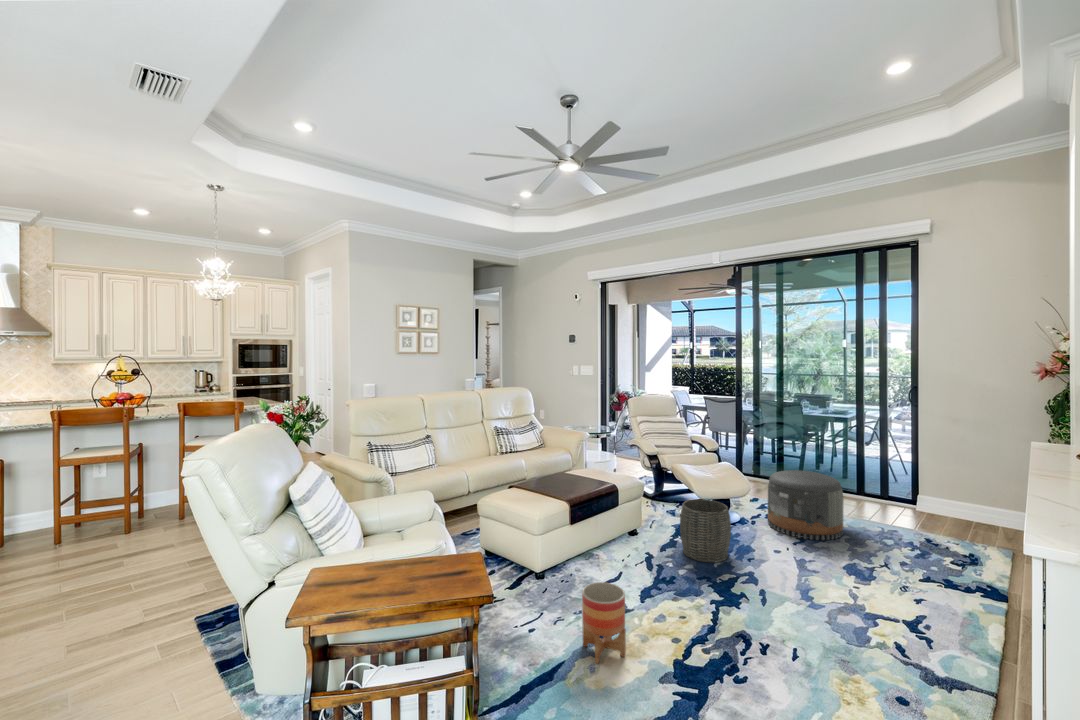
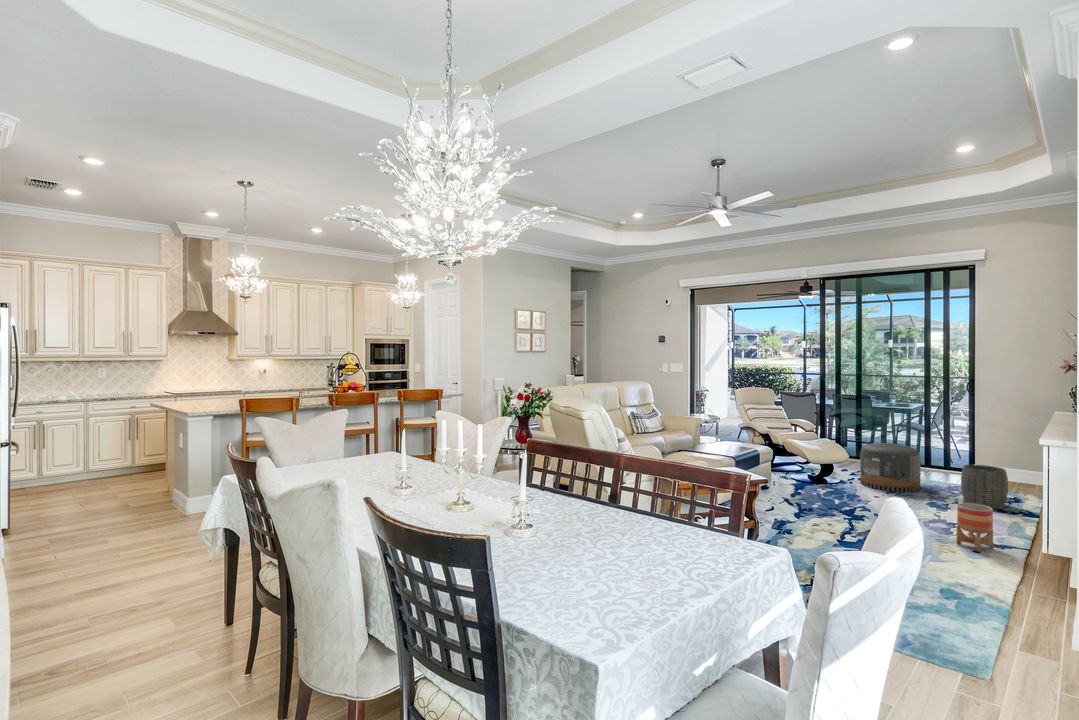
woven basket: present [680,499,731,563] -> present [961,465,1008,509]
planter: present [582,582,626,664] -> present [957,503,993,550]

